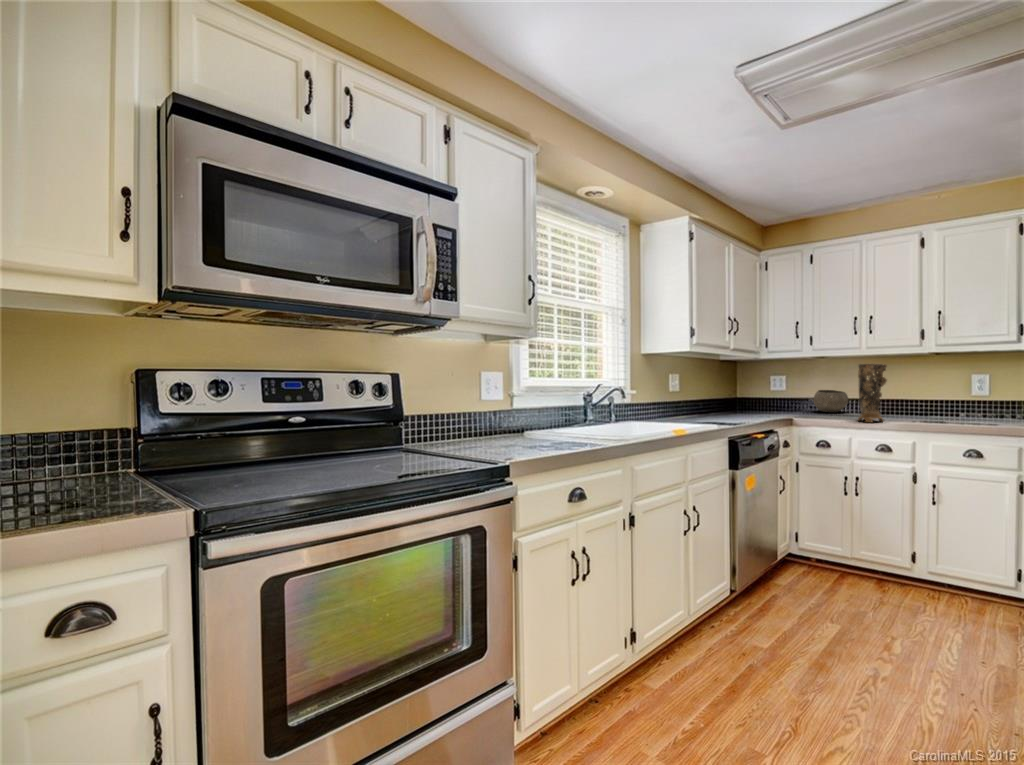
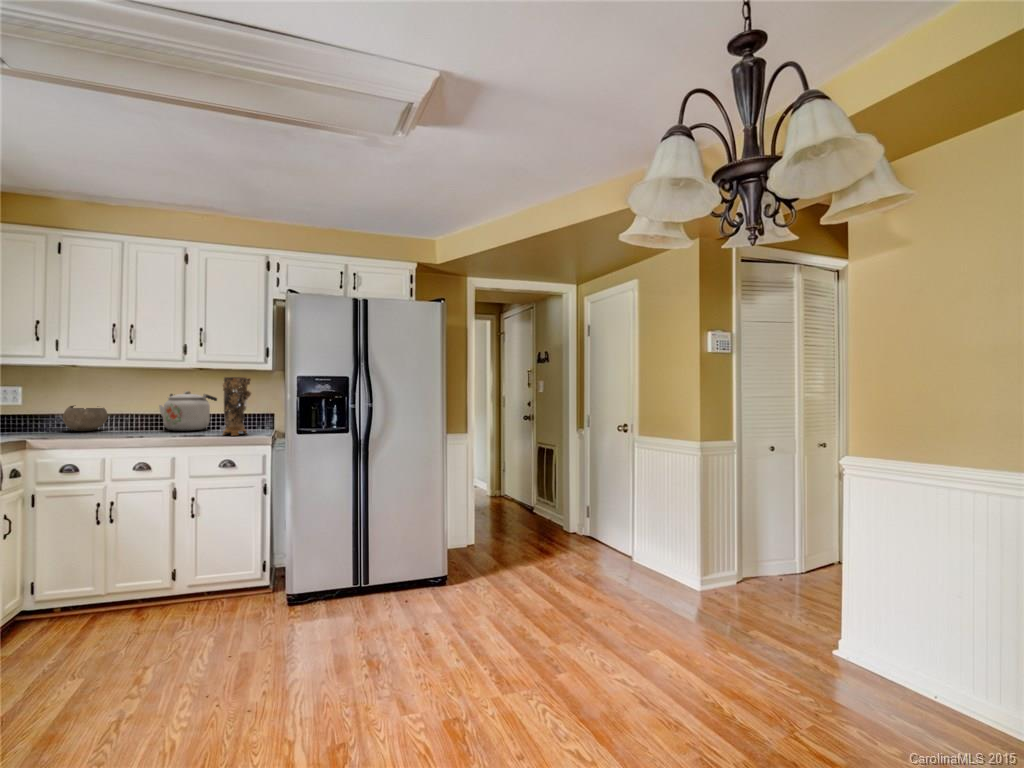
decorative vase: present [858,364,887,422] -> present [223,377,251,435]
kettle: none [894,377,957,417] -> present [159,391,217,431]

